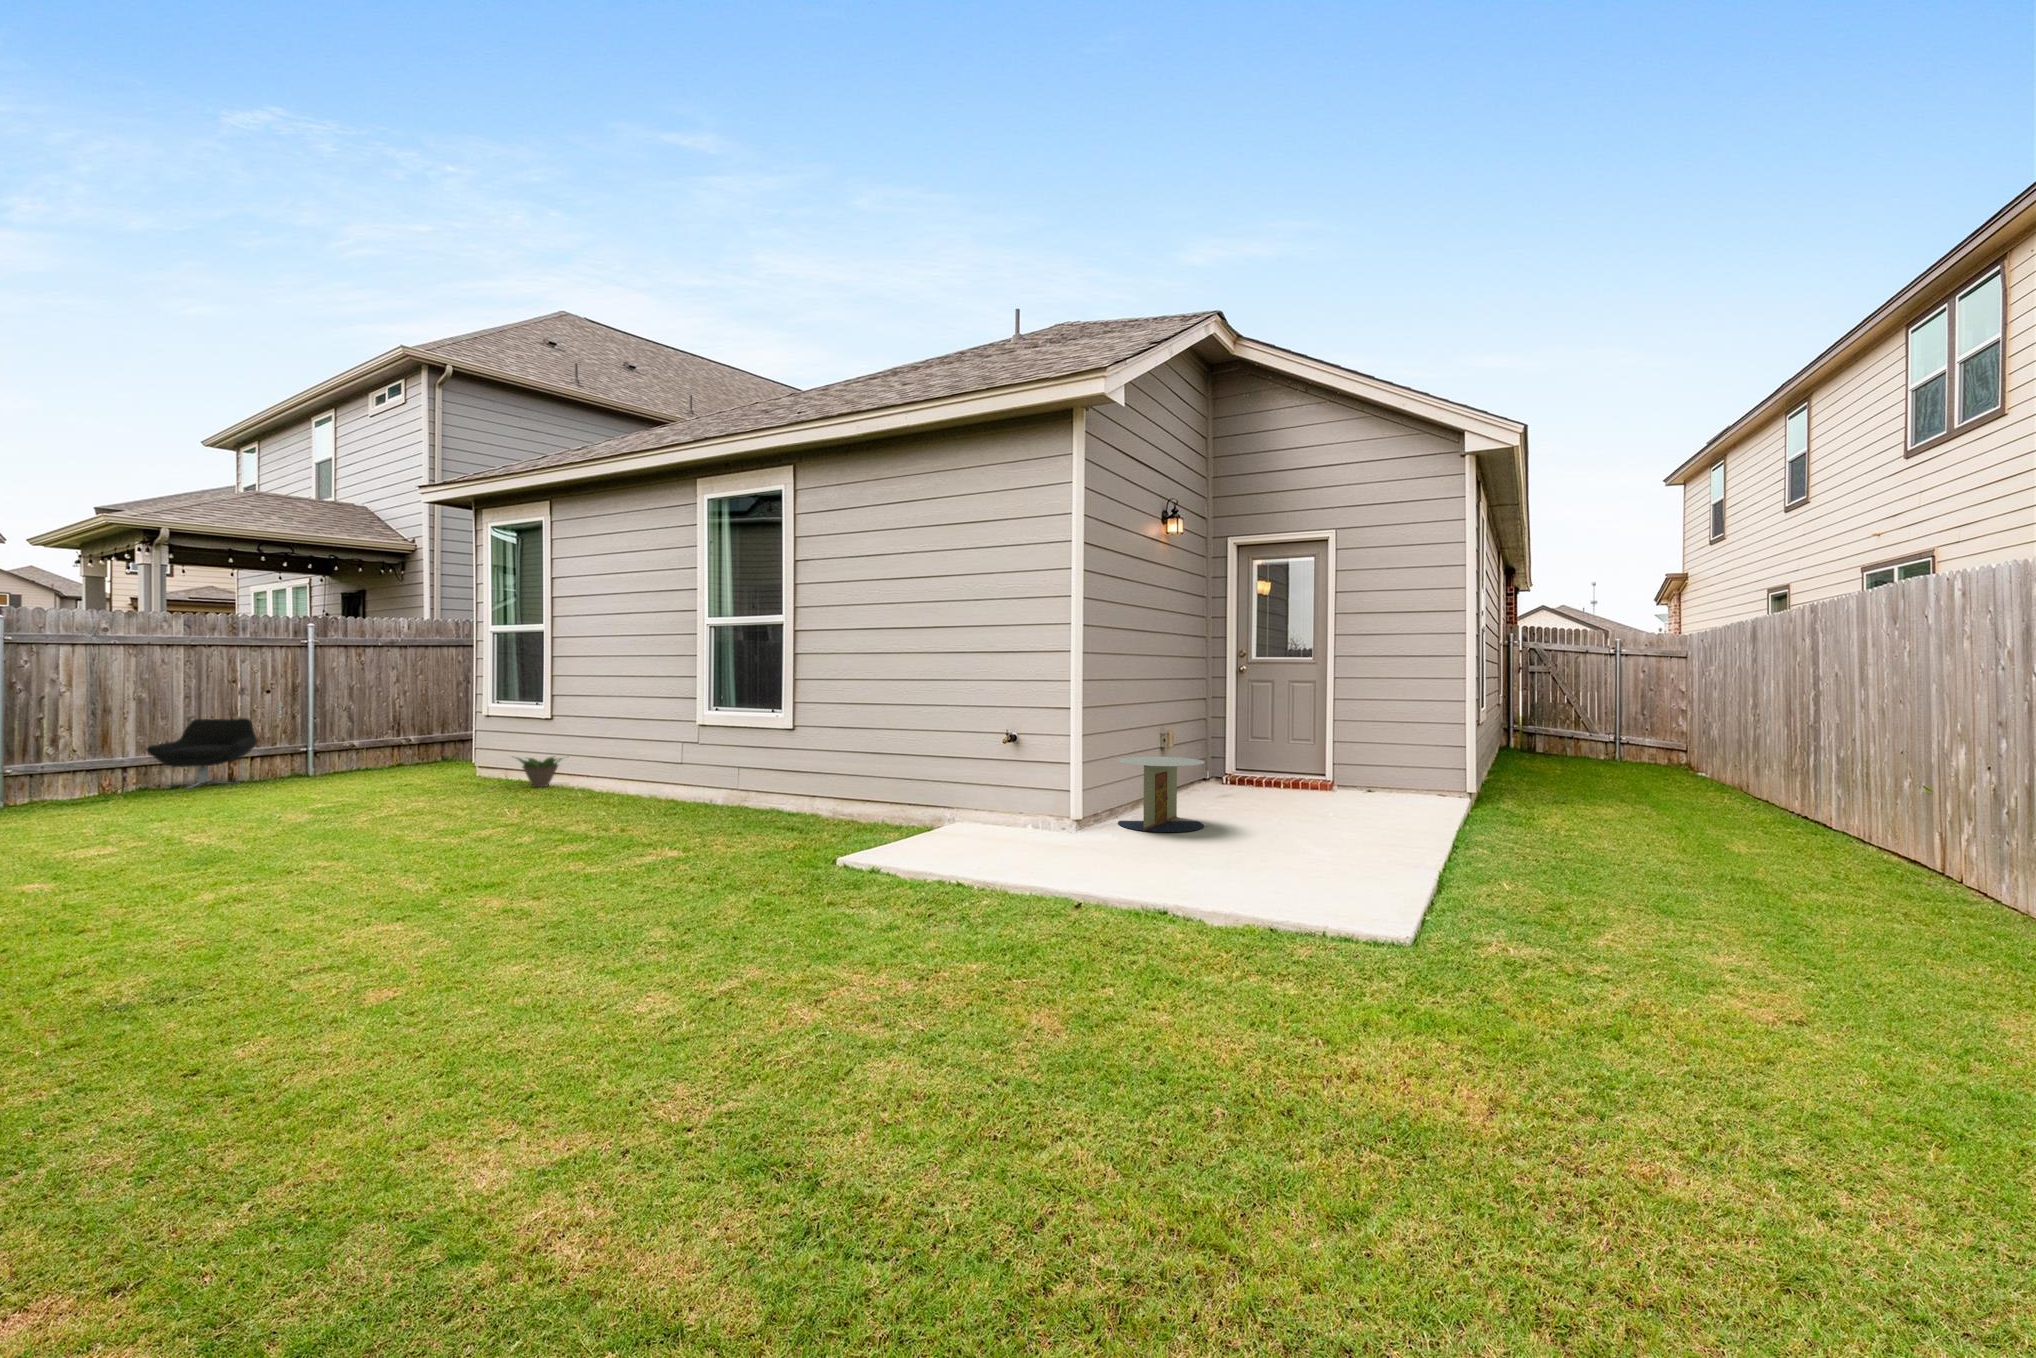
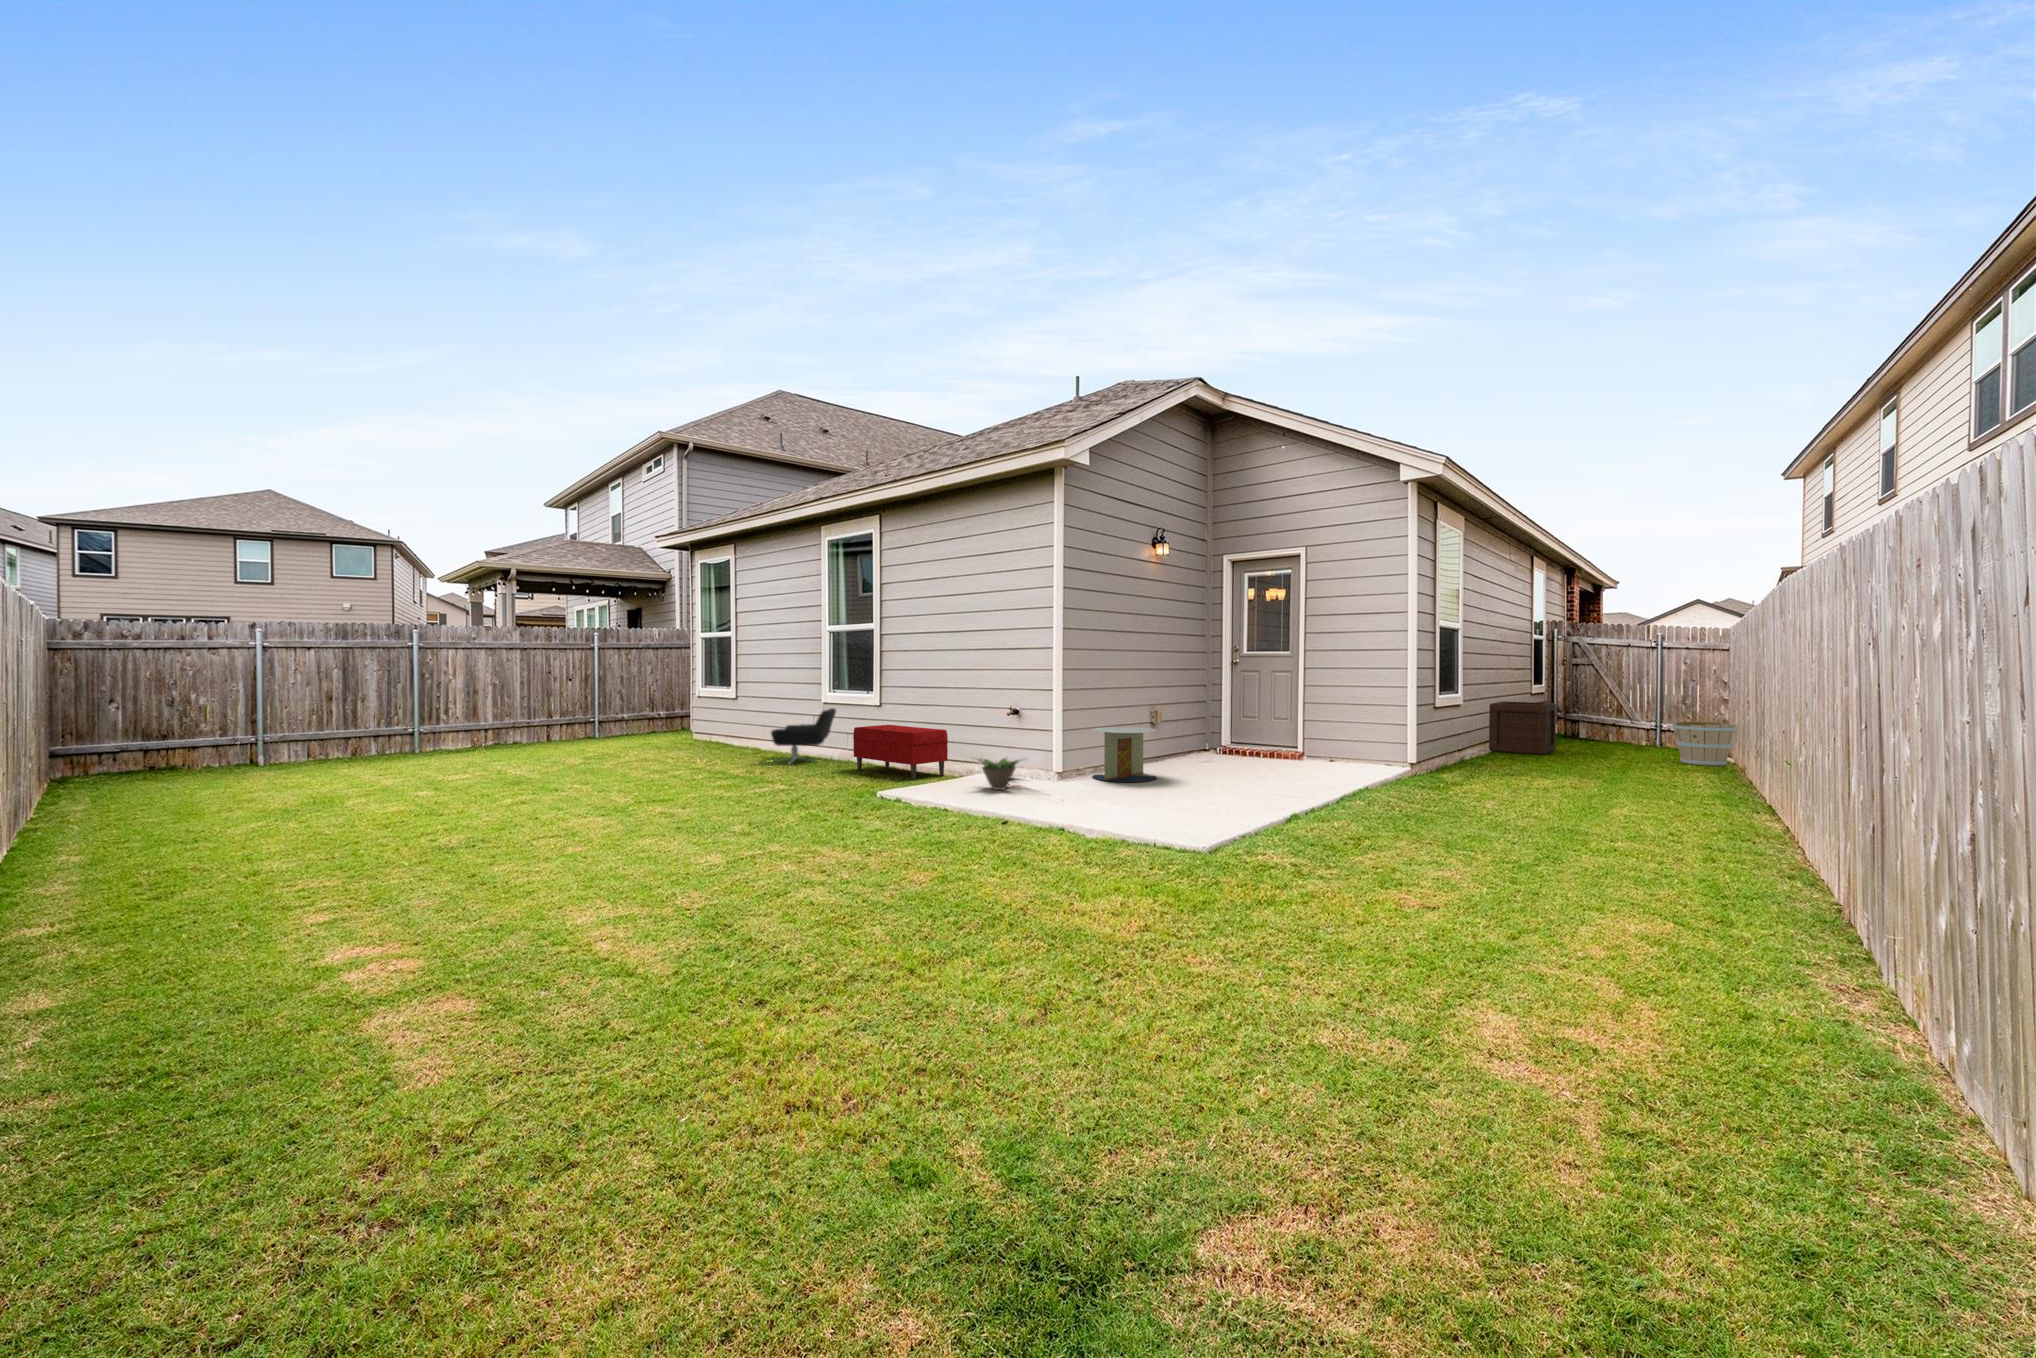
wooden crate: none [1491,715,1555,776] -> present [1489,702,1556,755]
lounge chair: present [146,718,257,788] -> present [771,708,836,764]
wooden bucket: none [1686,736,1754,786] -> present [1672,721,1737,766]
bench: none [761,755,903,834] -> present [853,725,948,779]
decorative plant: present [516,757,561,787] -> present [973,758,1019,790]

